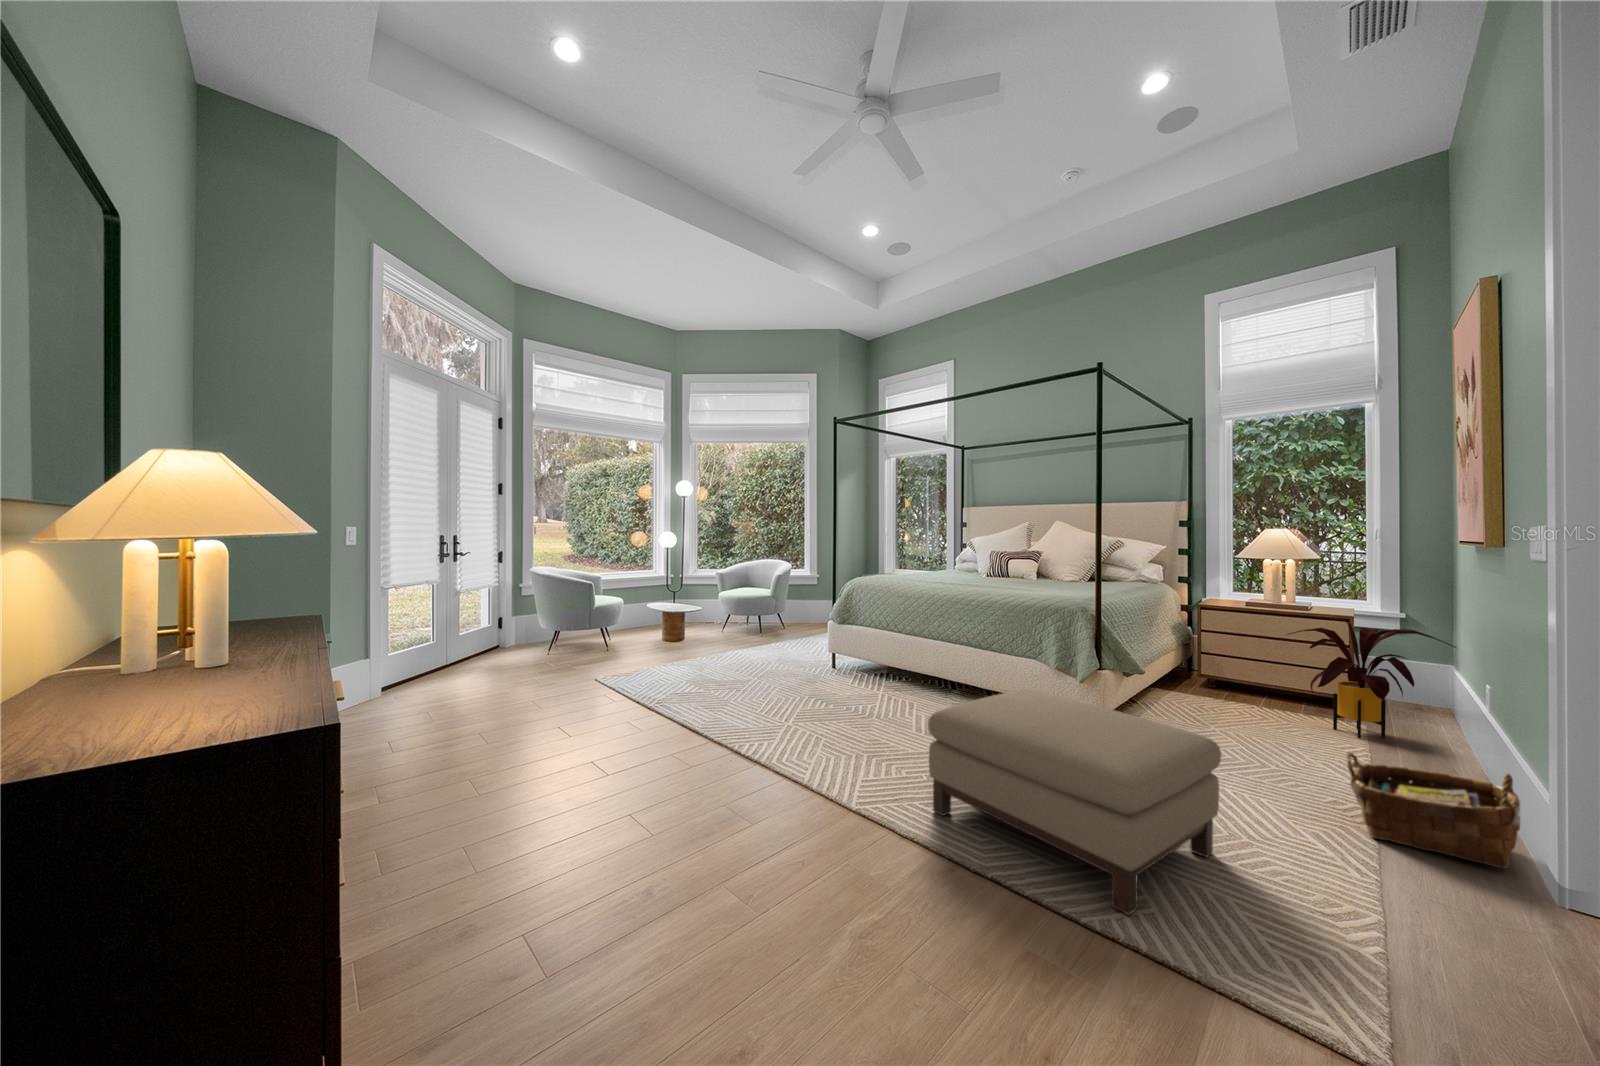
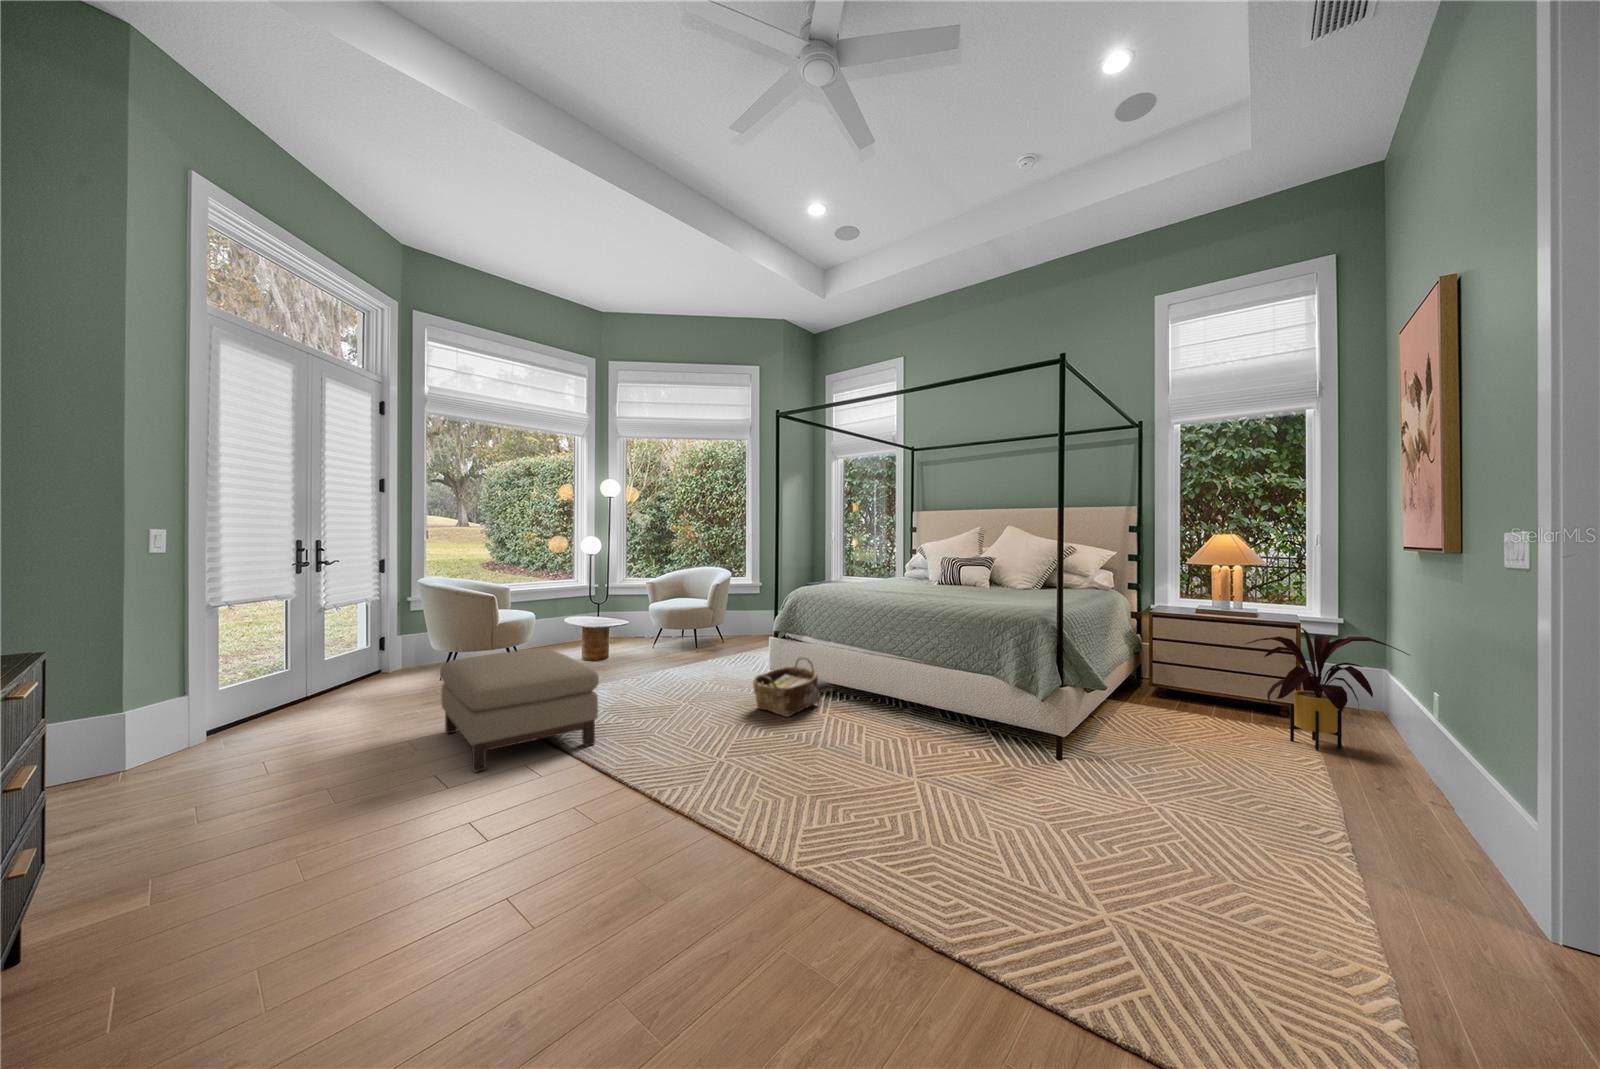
ottoman: present [928,690,1221,915] -> present [440,649,599,772]
woven basket: present [1347,753,1520,869] -> present [753,657,819,717]

